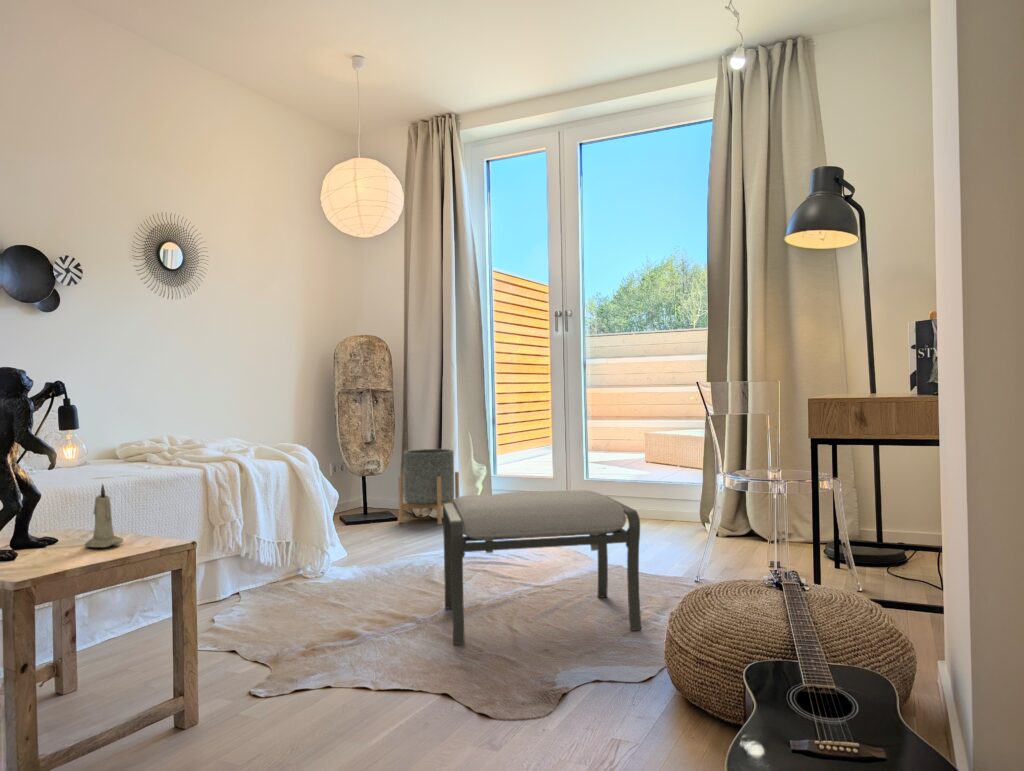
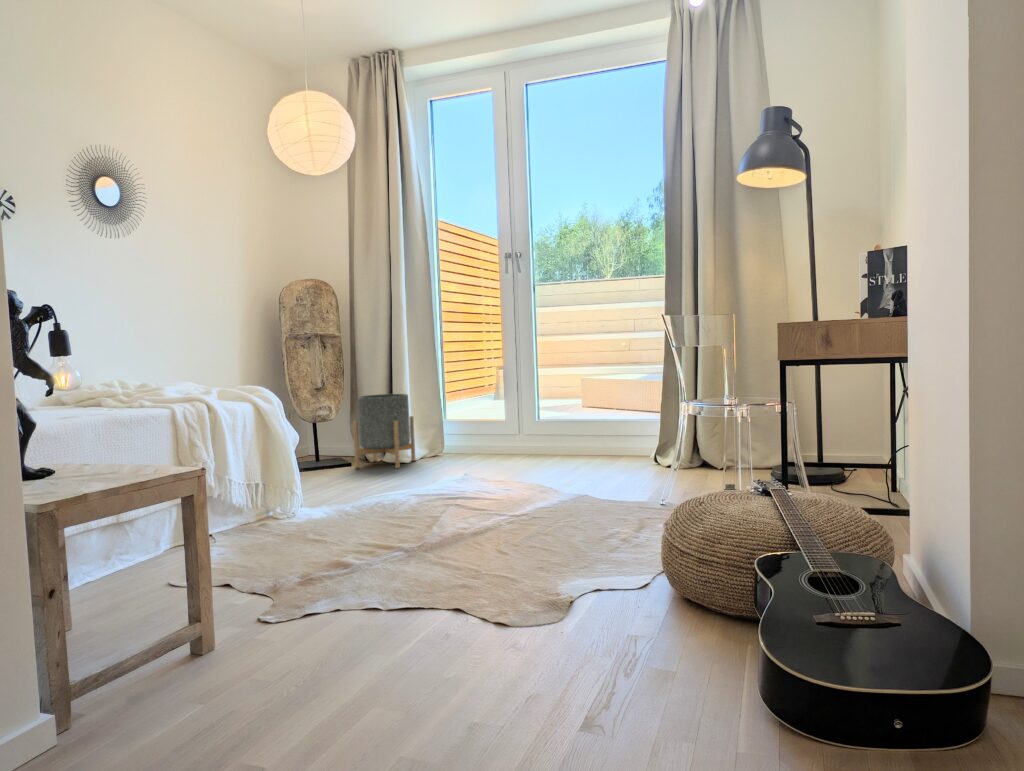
candle: present [85,484,123,547] -> none [91,412,131,477]
ottoman: present [443,490,641,645] -> none [426,420,626,568]

